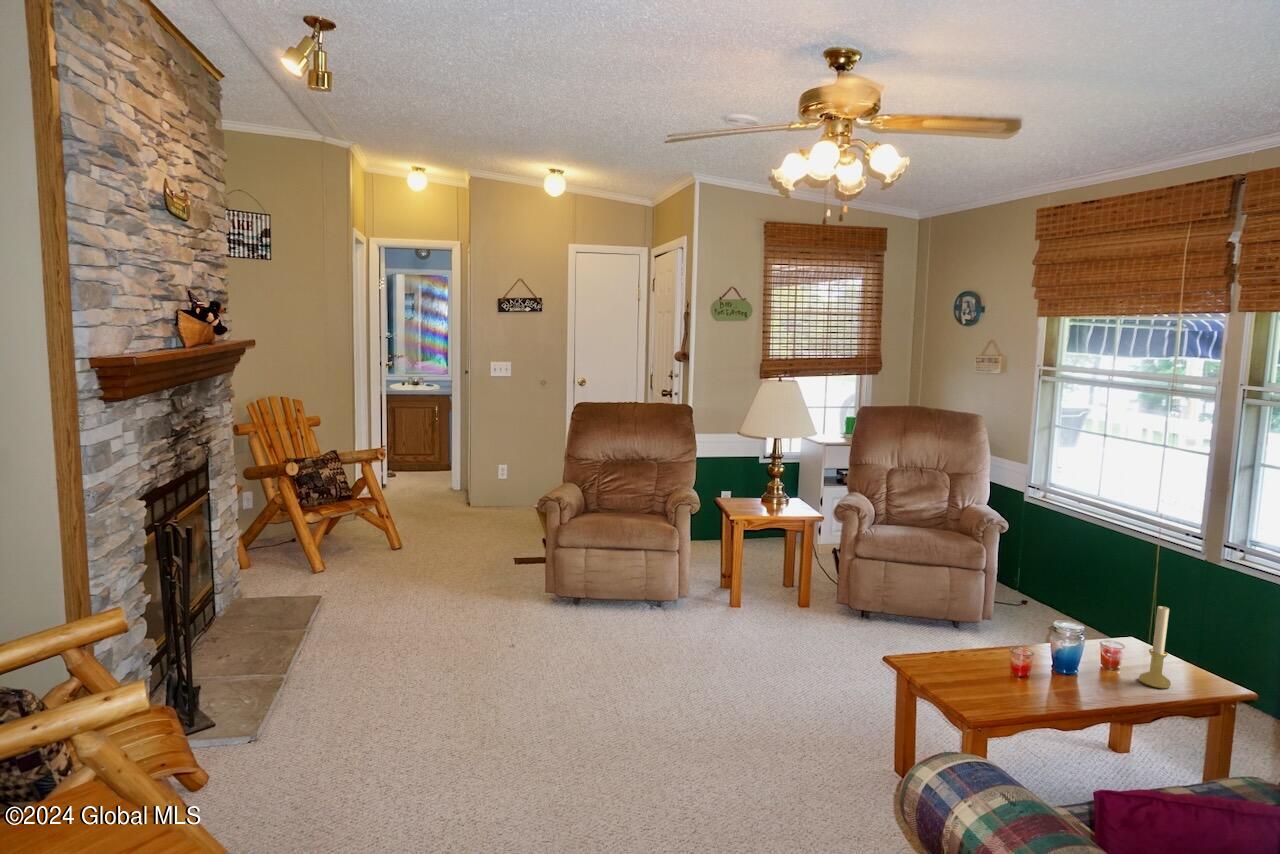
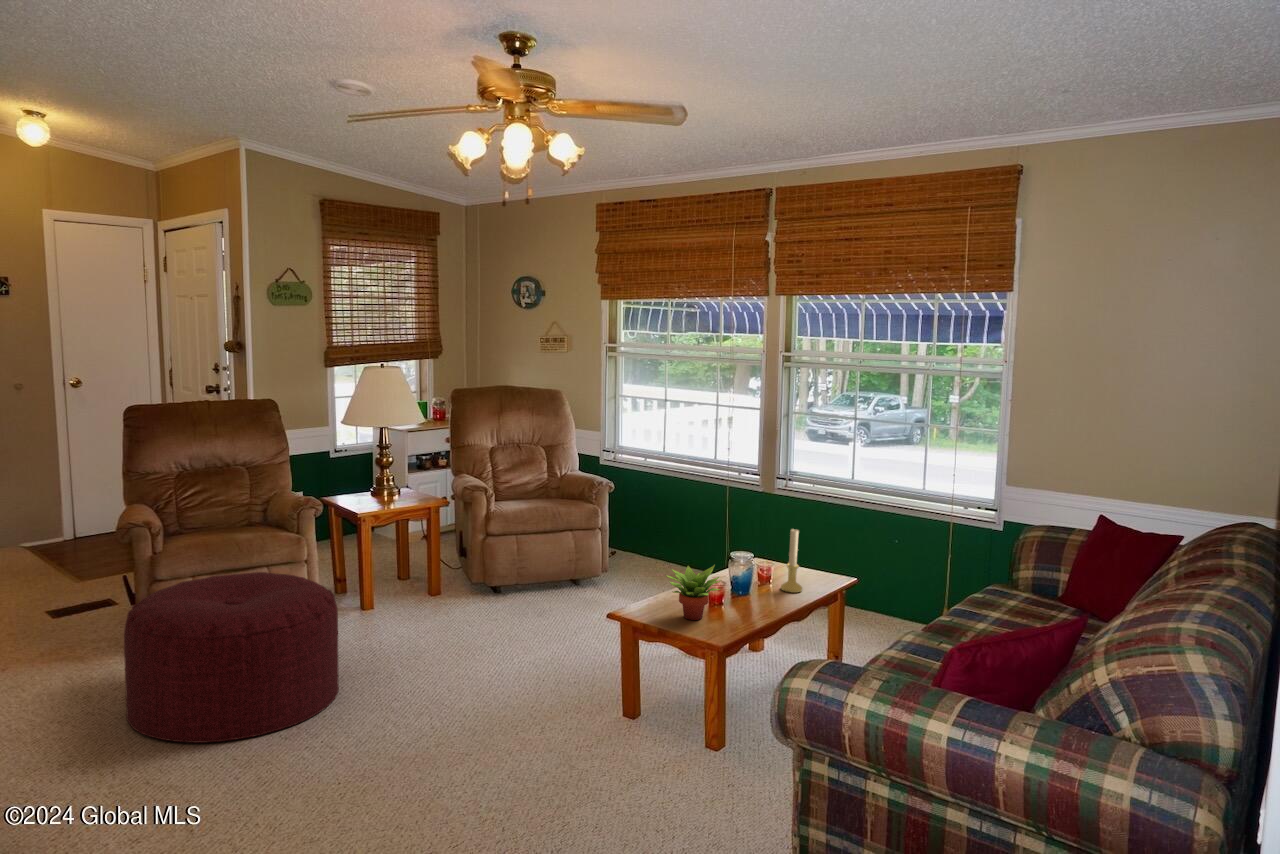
ottoman: none [498,547,666,687] -> present [124,572,339,743]
succulent plant: none [949,620,1023,686] -> present [666,564,720,620]

